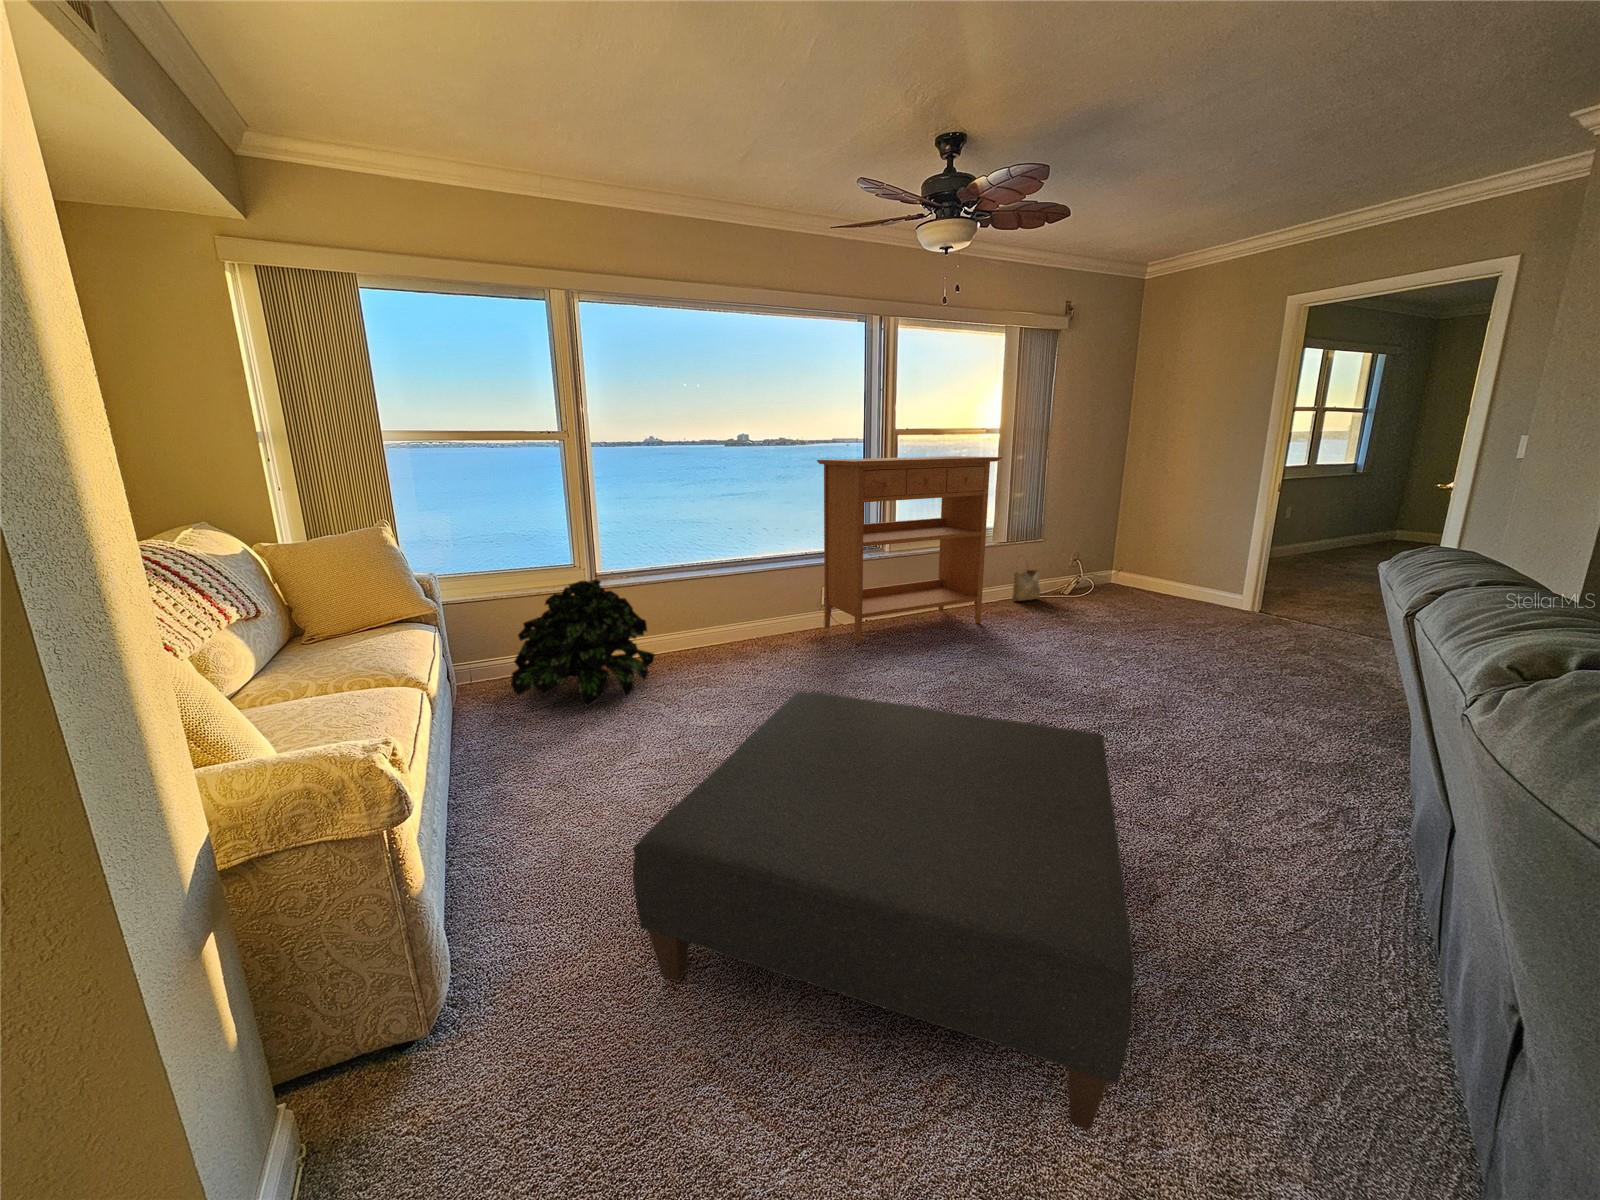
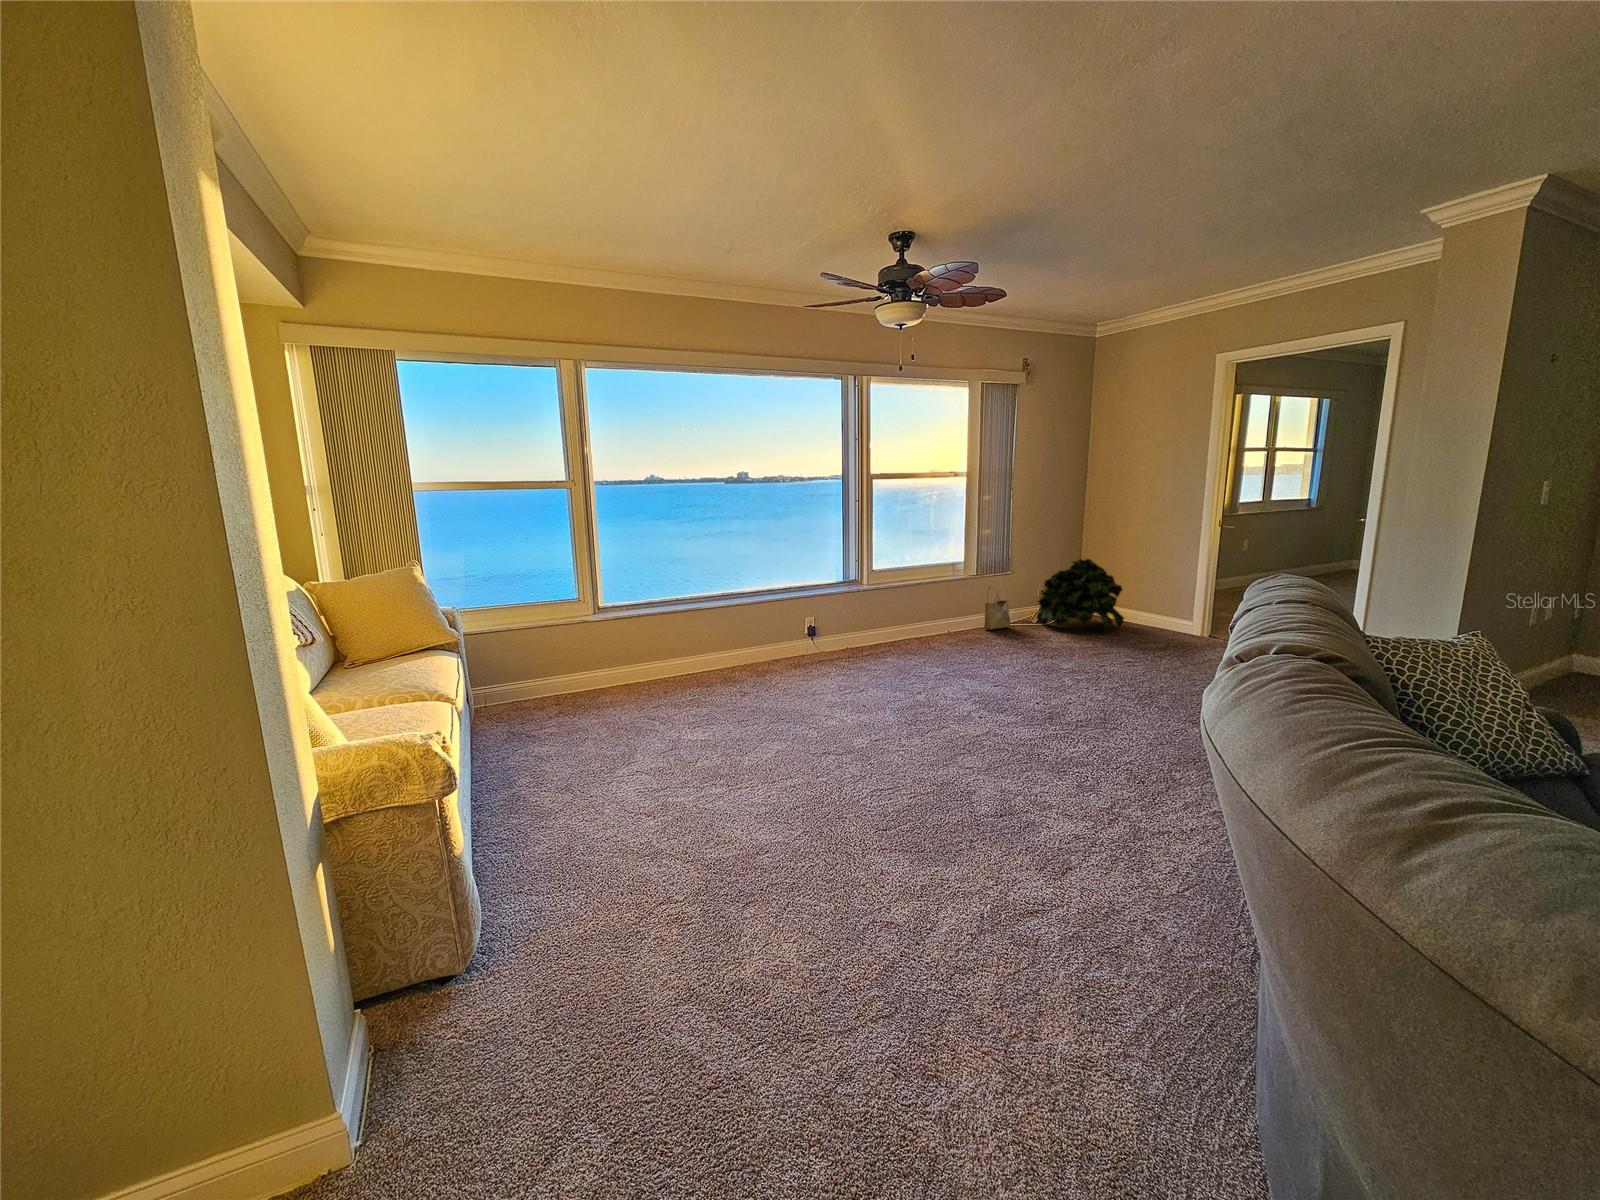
console table: present [817,456,1002,644] -> none [798,497,967,669]
potted plant: present [511,579,655,707] -> present [1037,559,1124,631]
ottoman: present [633,691,1135,1130] -> none [629,704,1026,1029]

